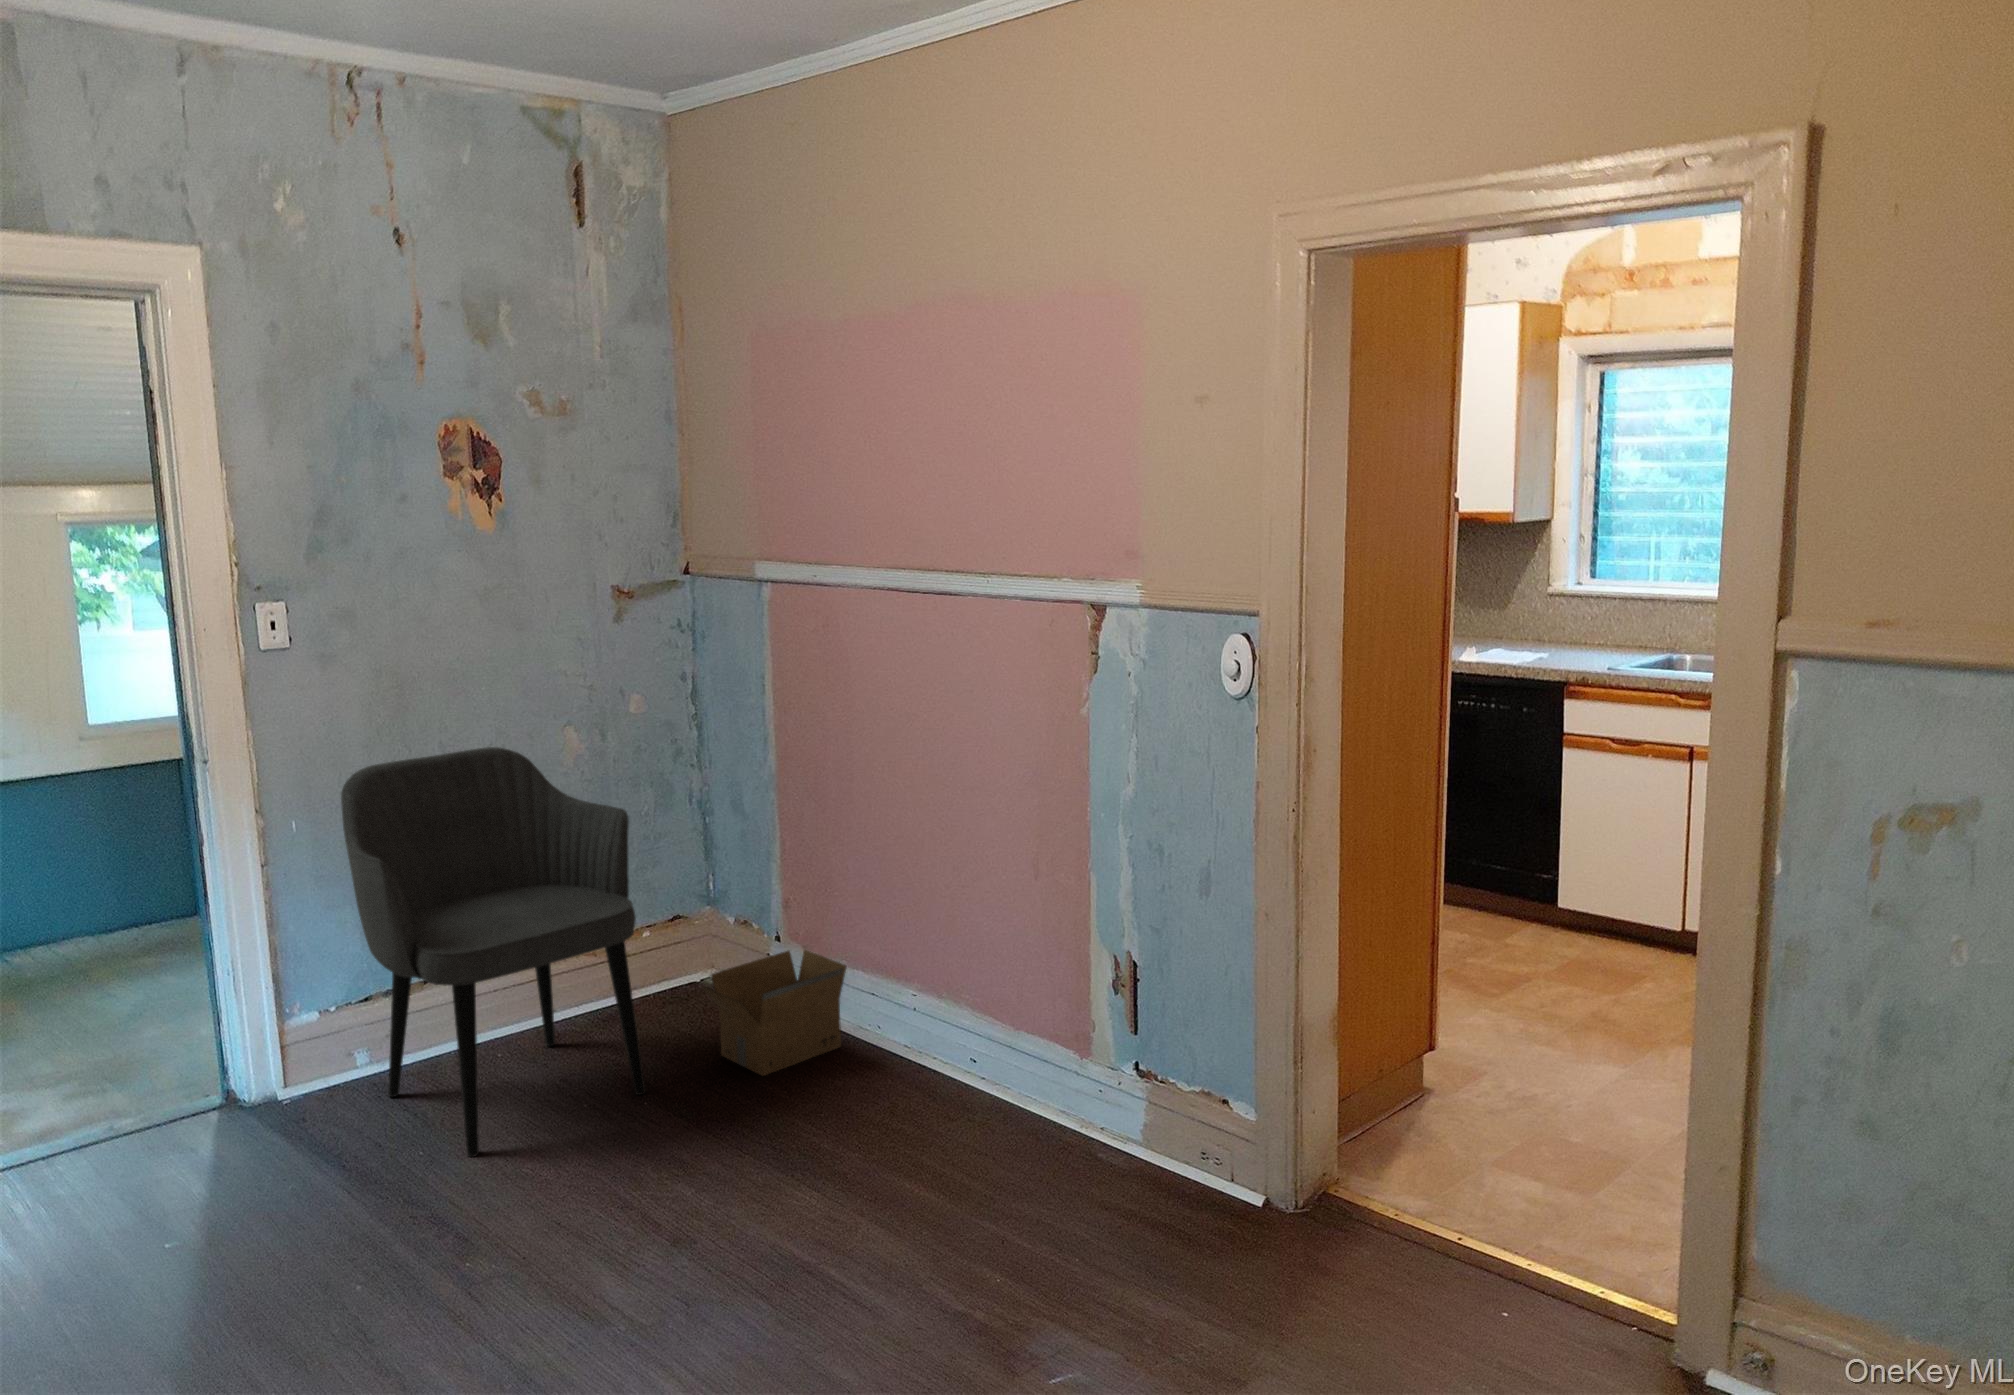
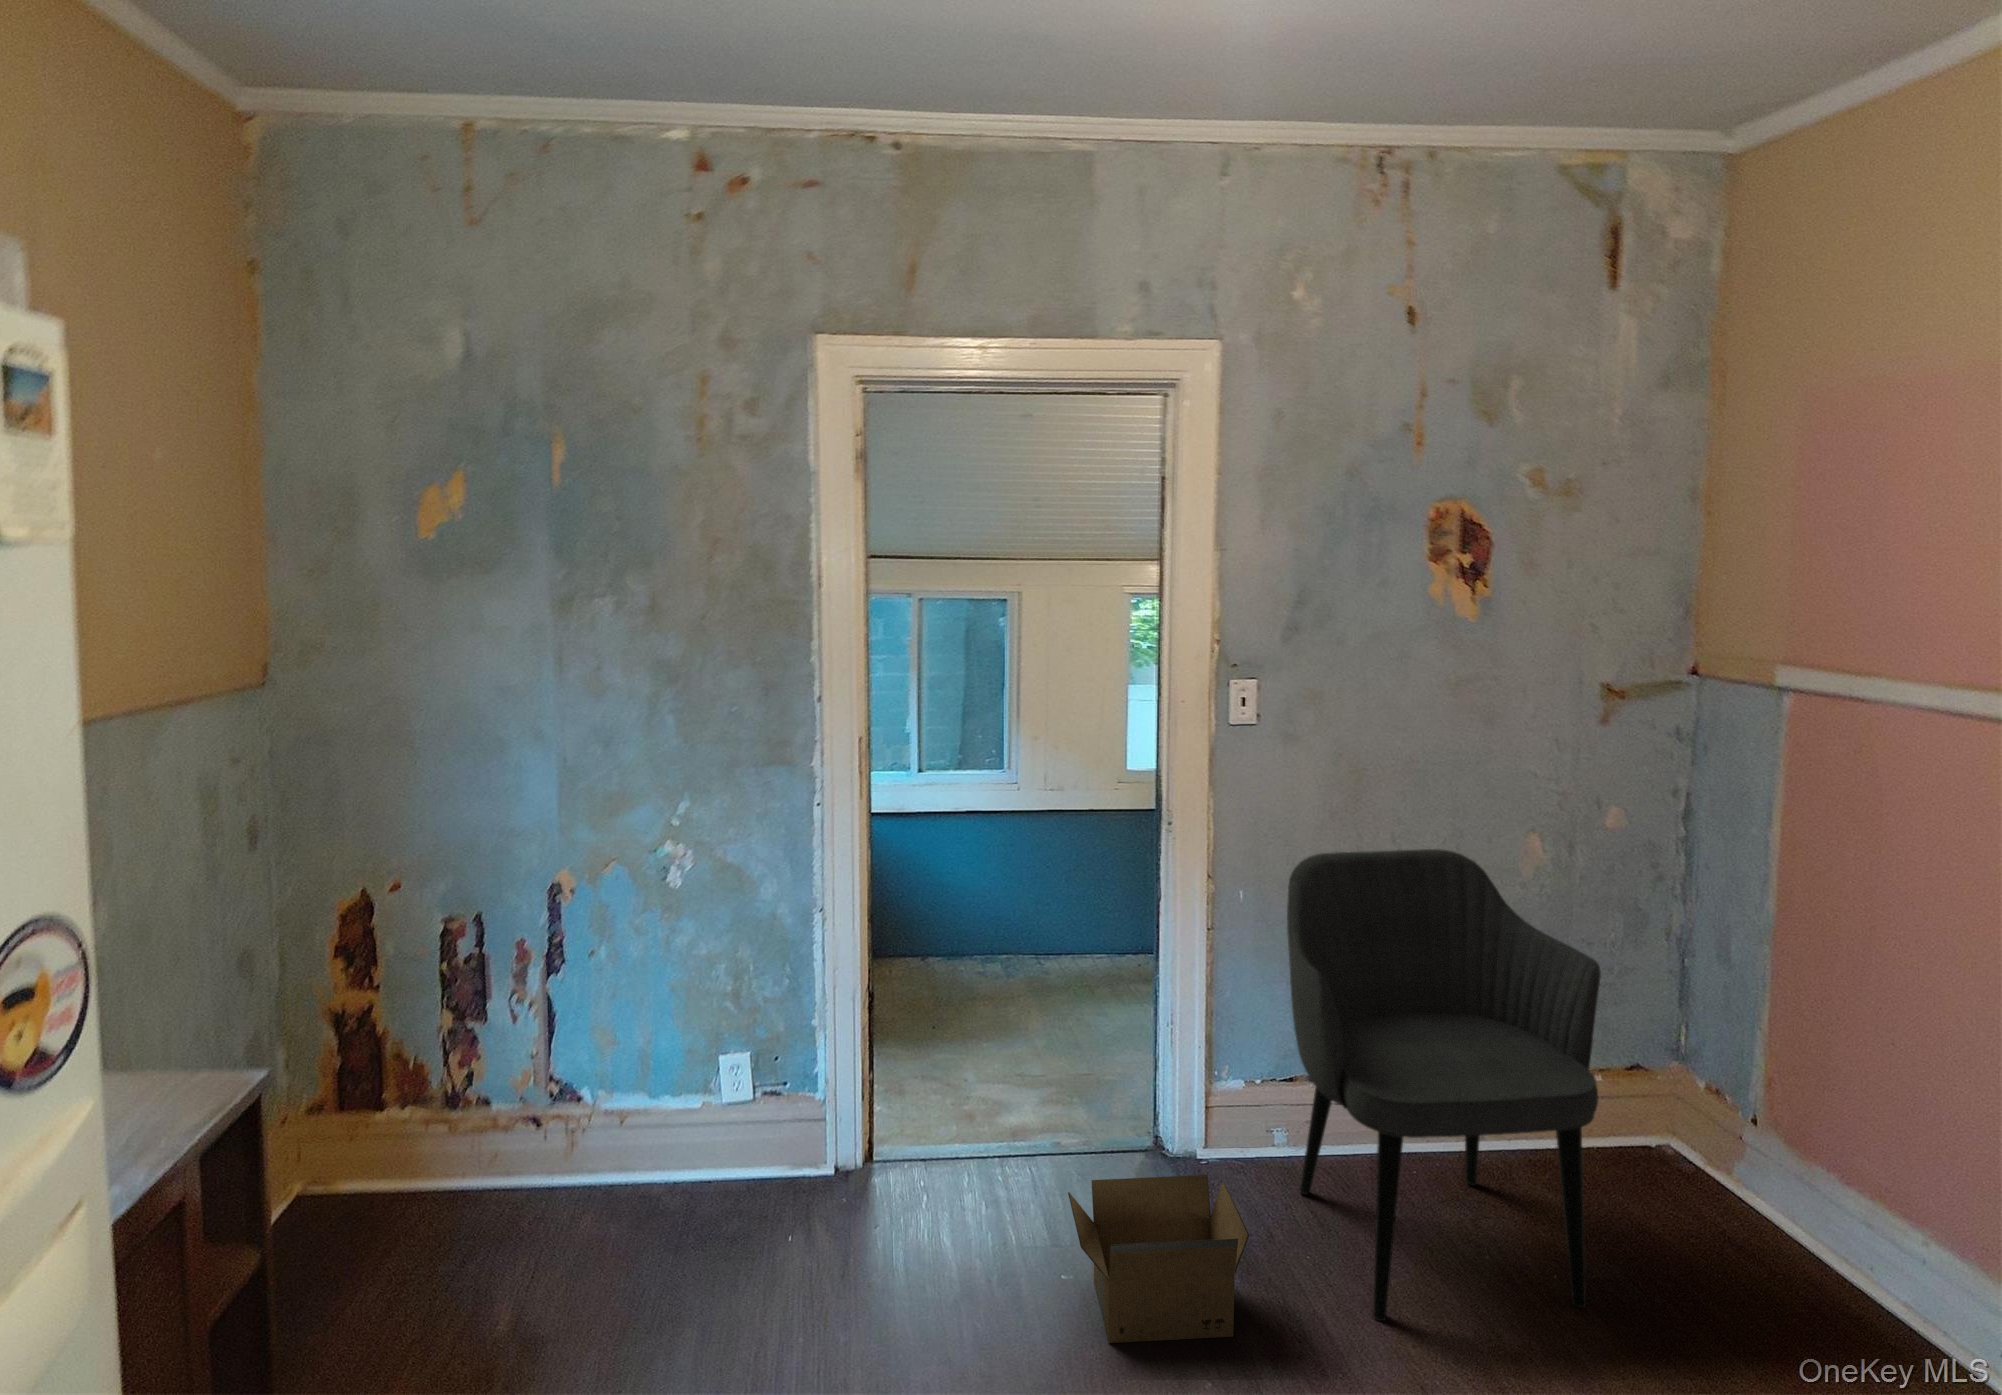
cardboard box: present [700,950,847,1076] -> present [1068,1175,1249,1343]

